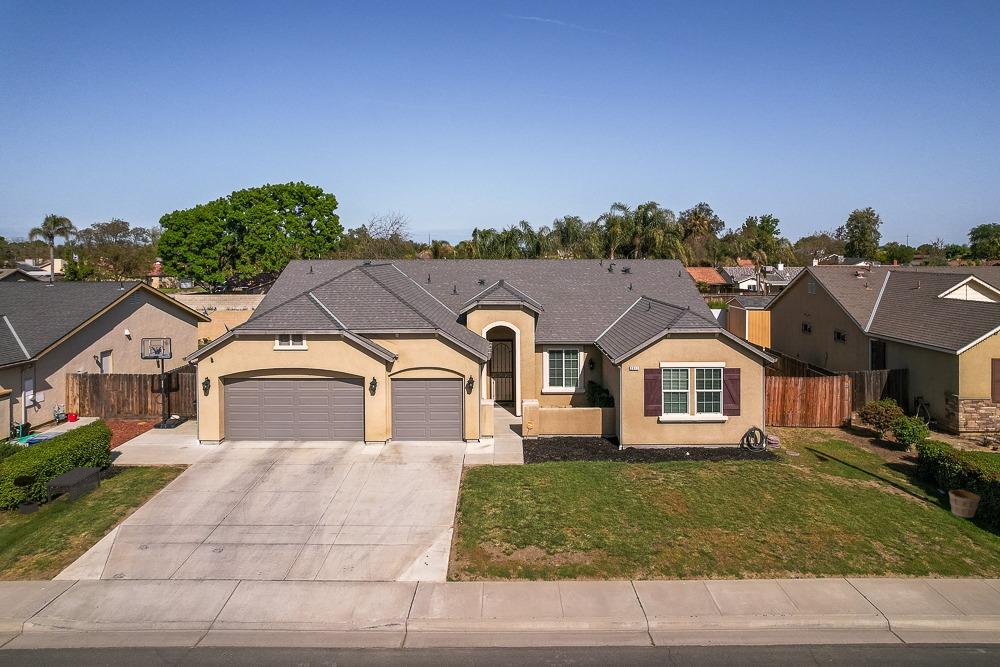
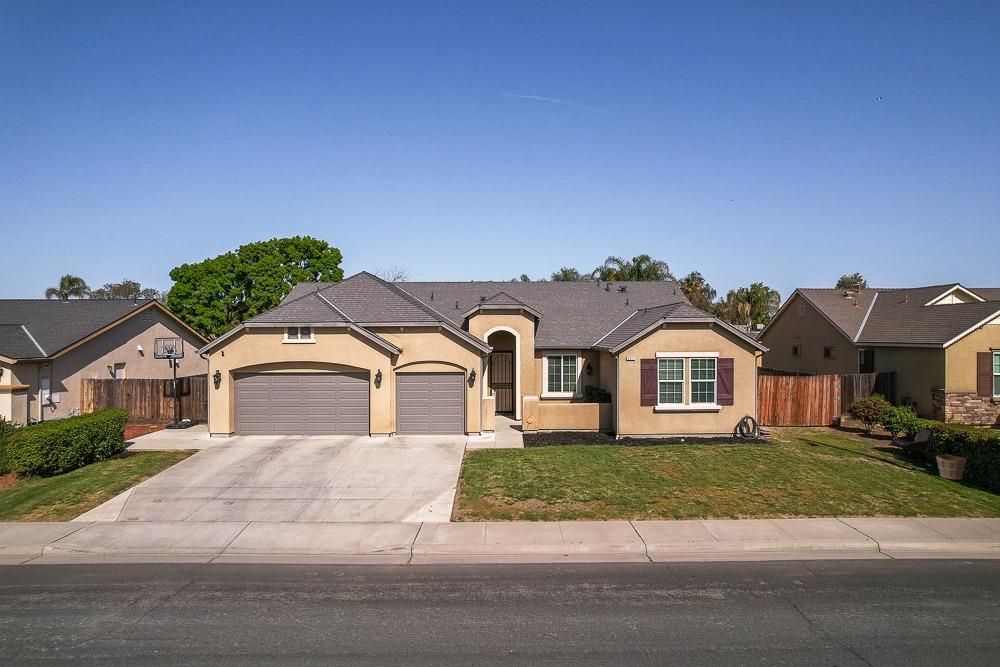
lounge chair: none [903,455,948,496] -> present [891,428,934,466]
storage bench: present [44,467,101,504] -> none [60,444,115,475]
potted tree: present [14,476,38,514] -> none [31,443,53,481]

